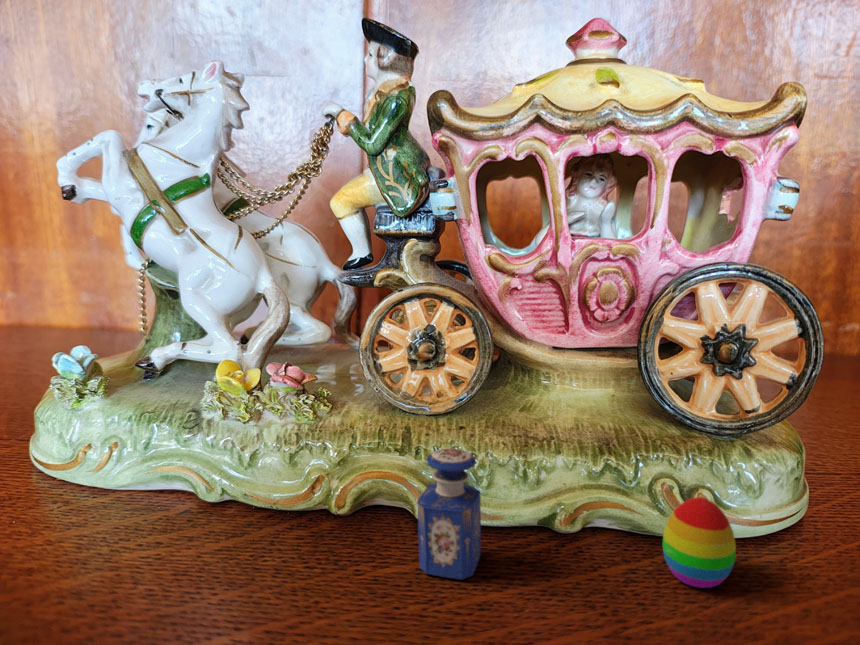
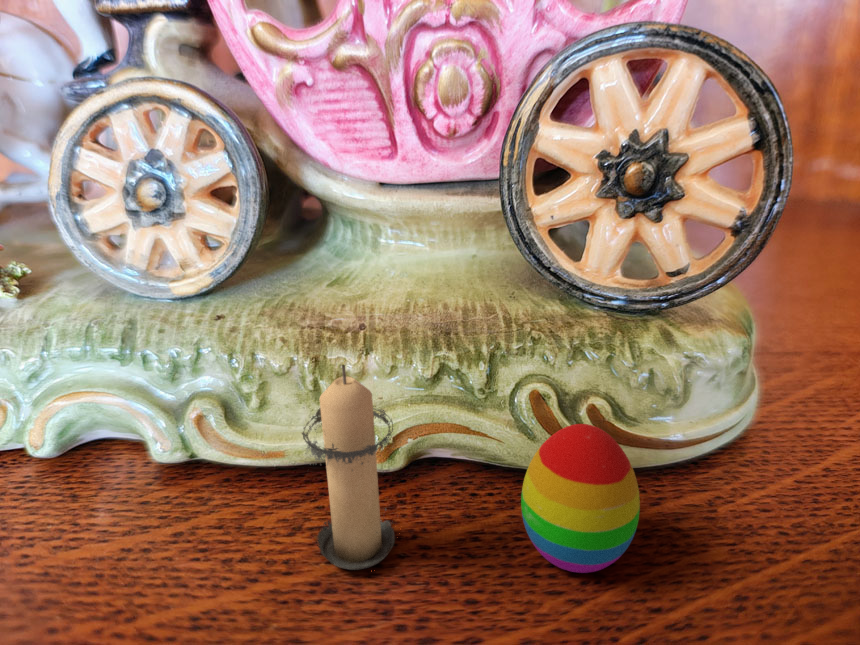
perfume bottle: present [417,448,481,579] -> none [78,360,226,586]
candle: none [533,455,593,580] -> present [302,365,395,570]

